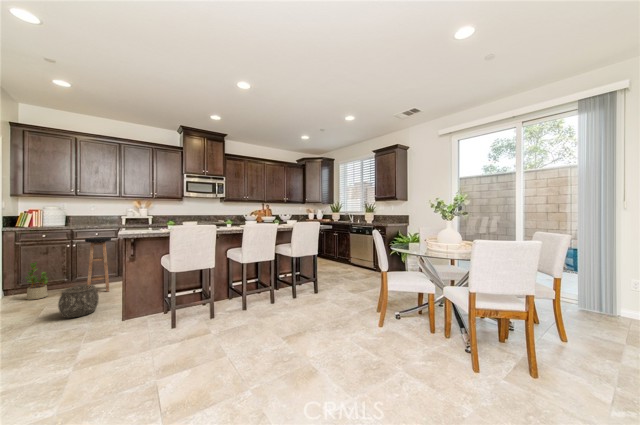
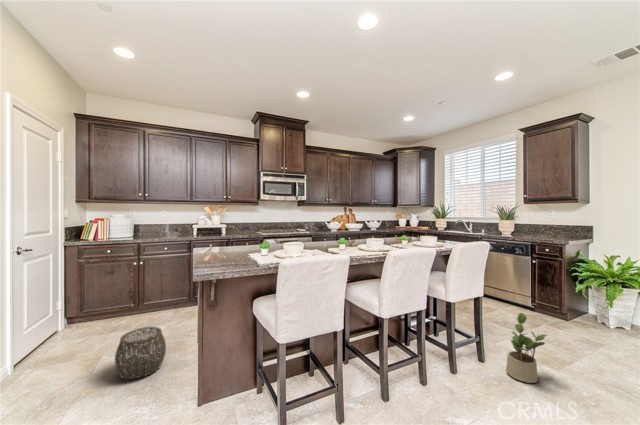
bar stool: present [85,237,111,292] -> none [152,253,181,329]
potted plant: present [25,262,48,300] -> present [506,313,547,383]

